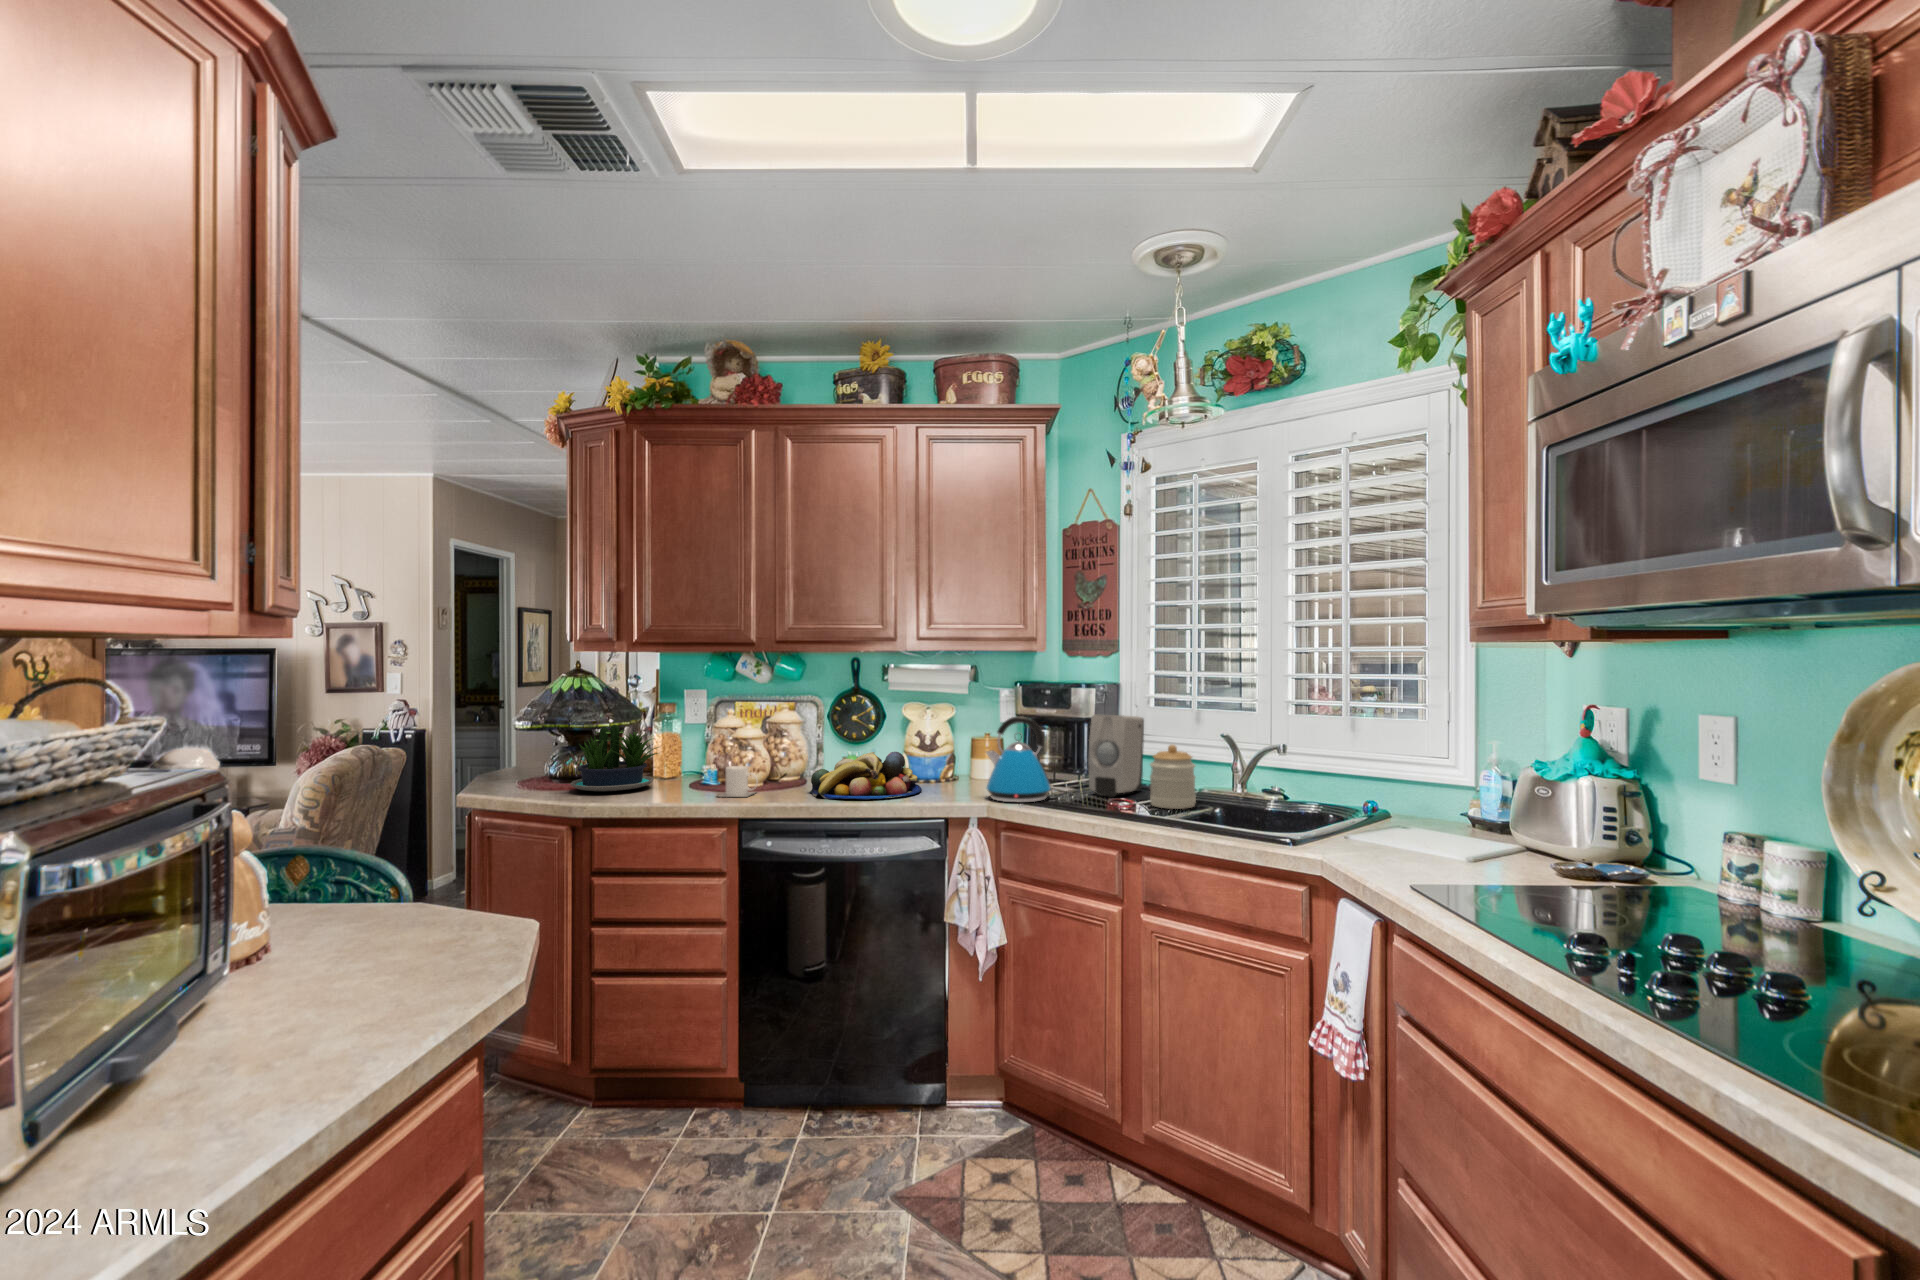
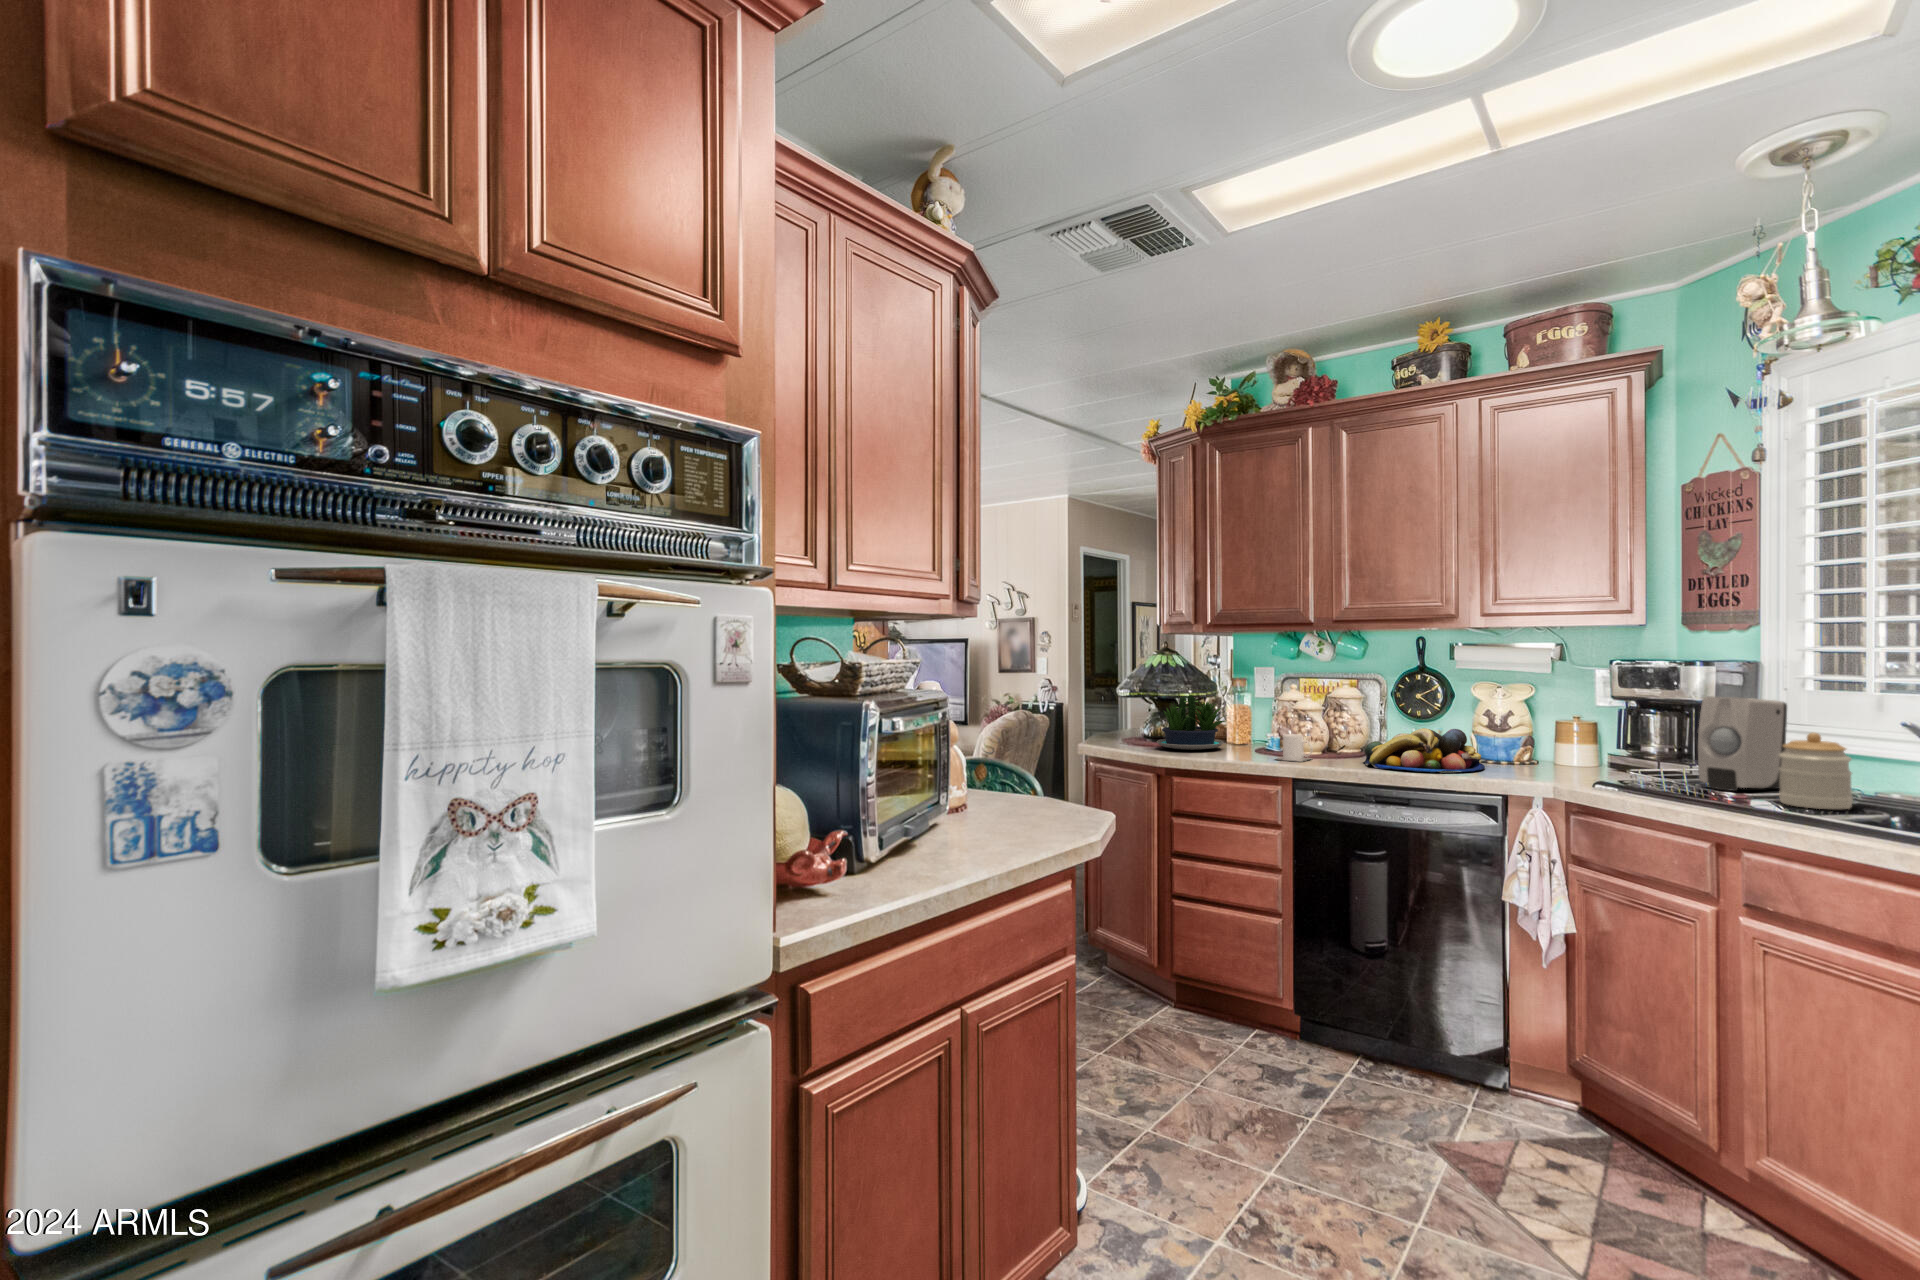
kettle: present [986,716,1056,802] -> none [1555,695,1649,787]

